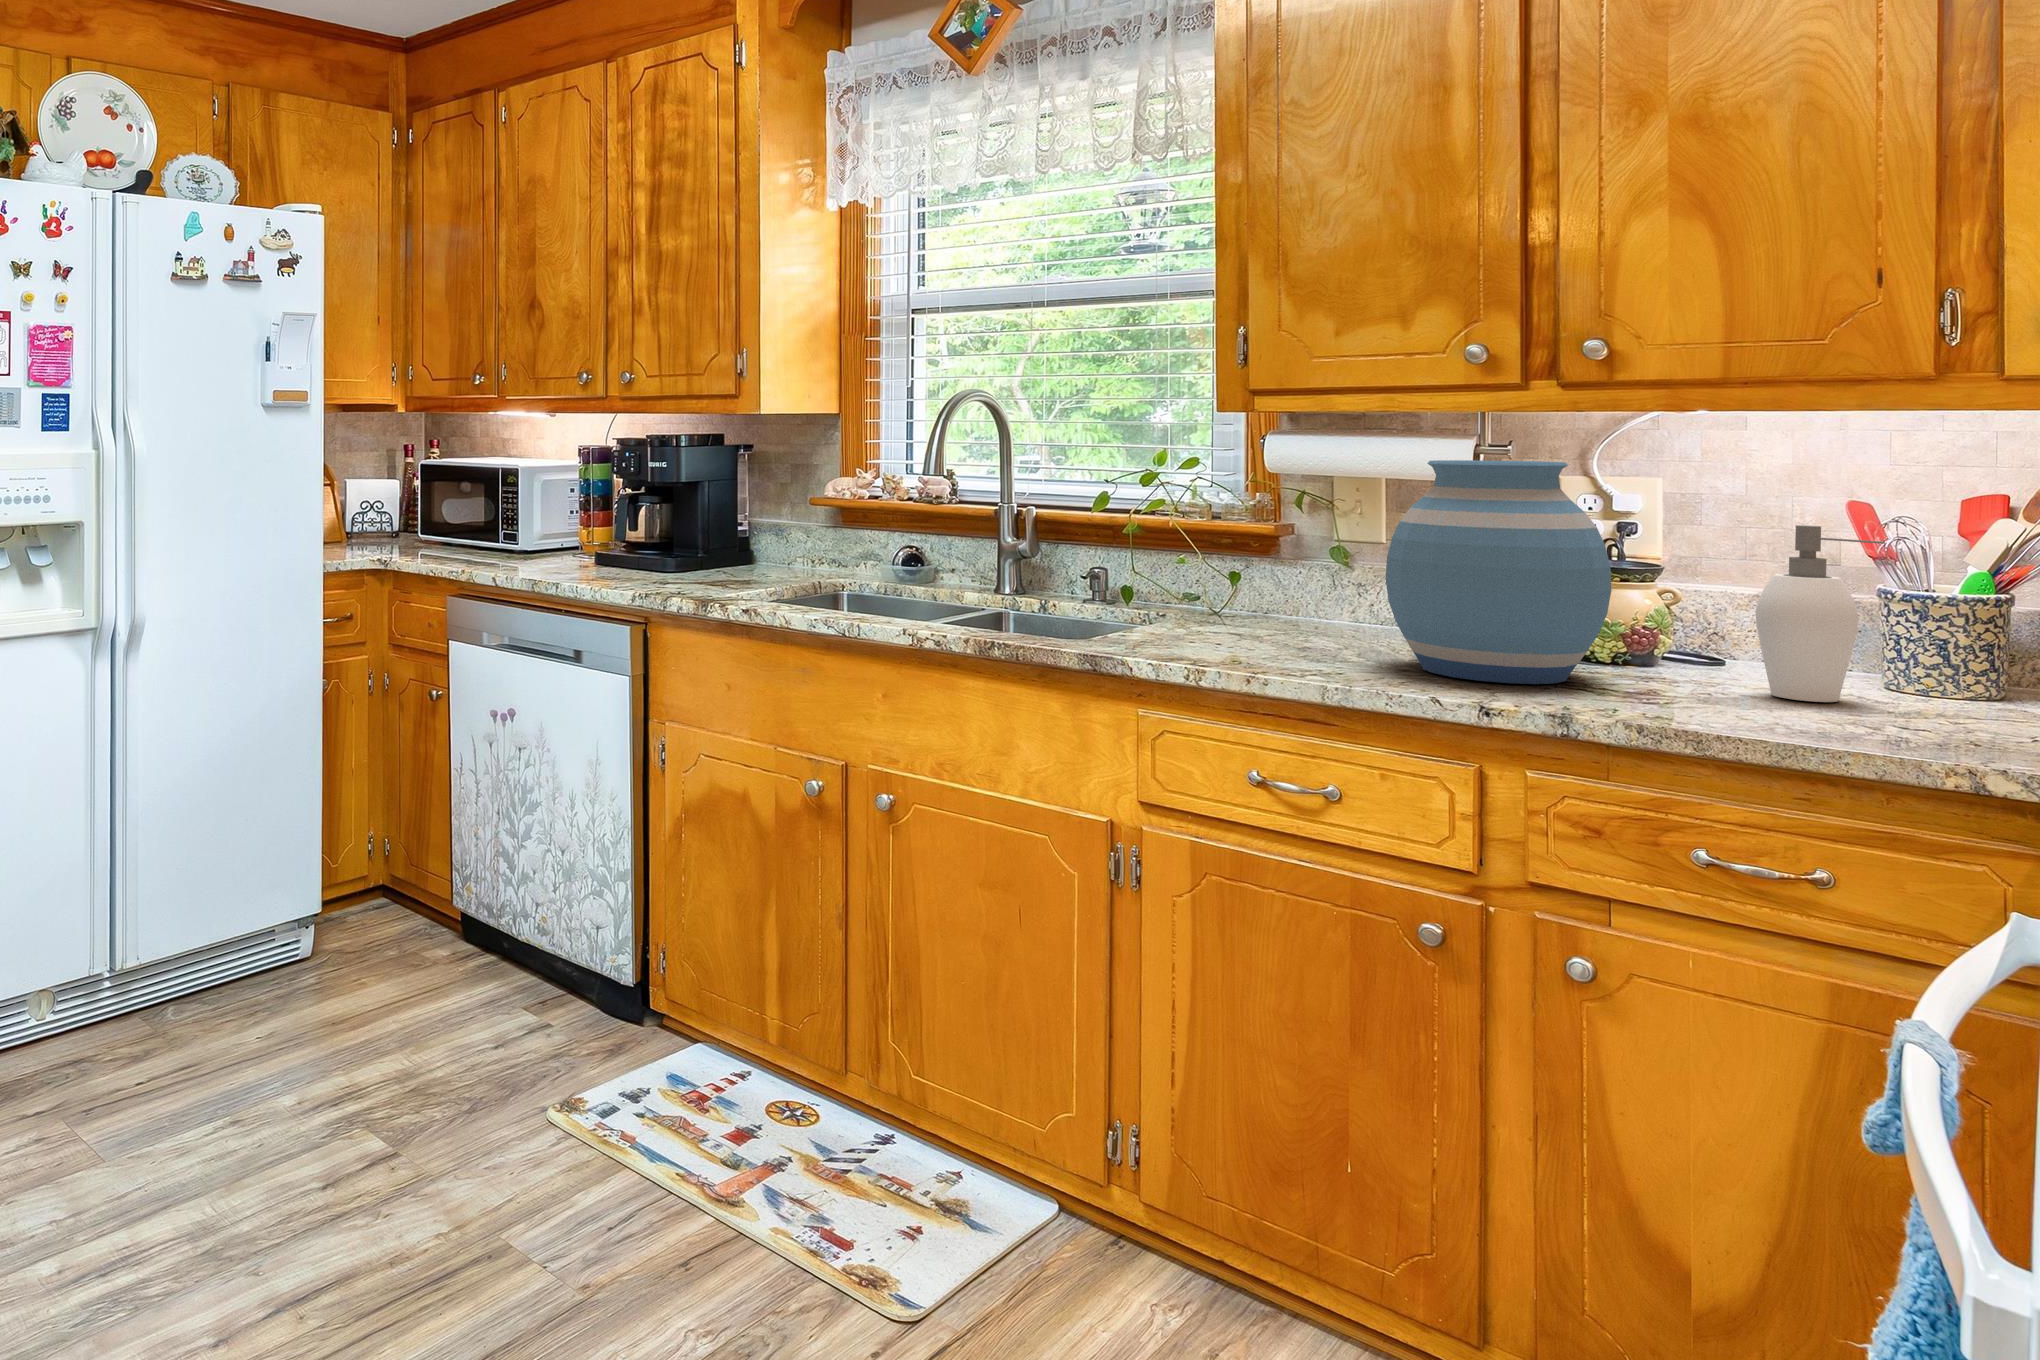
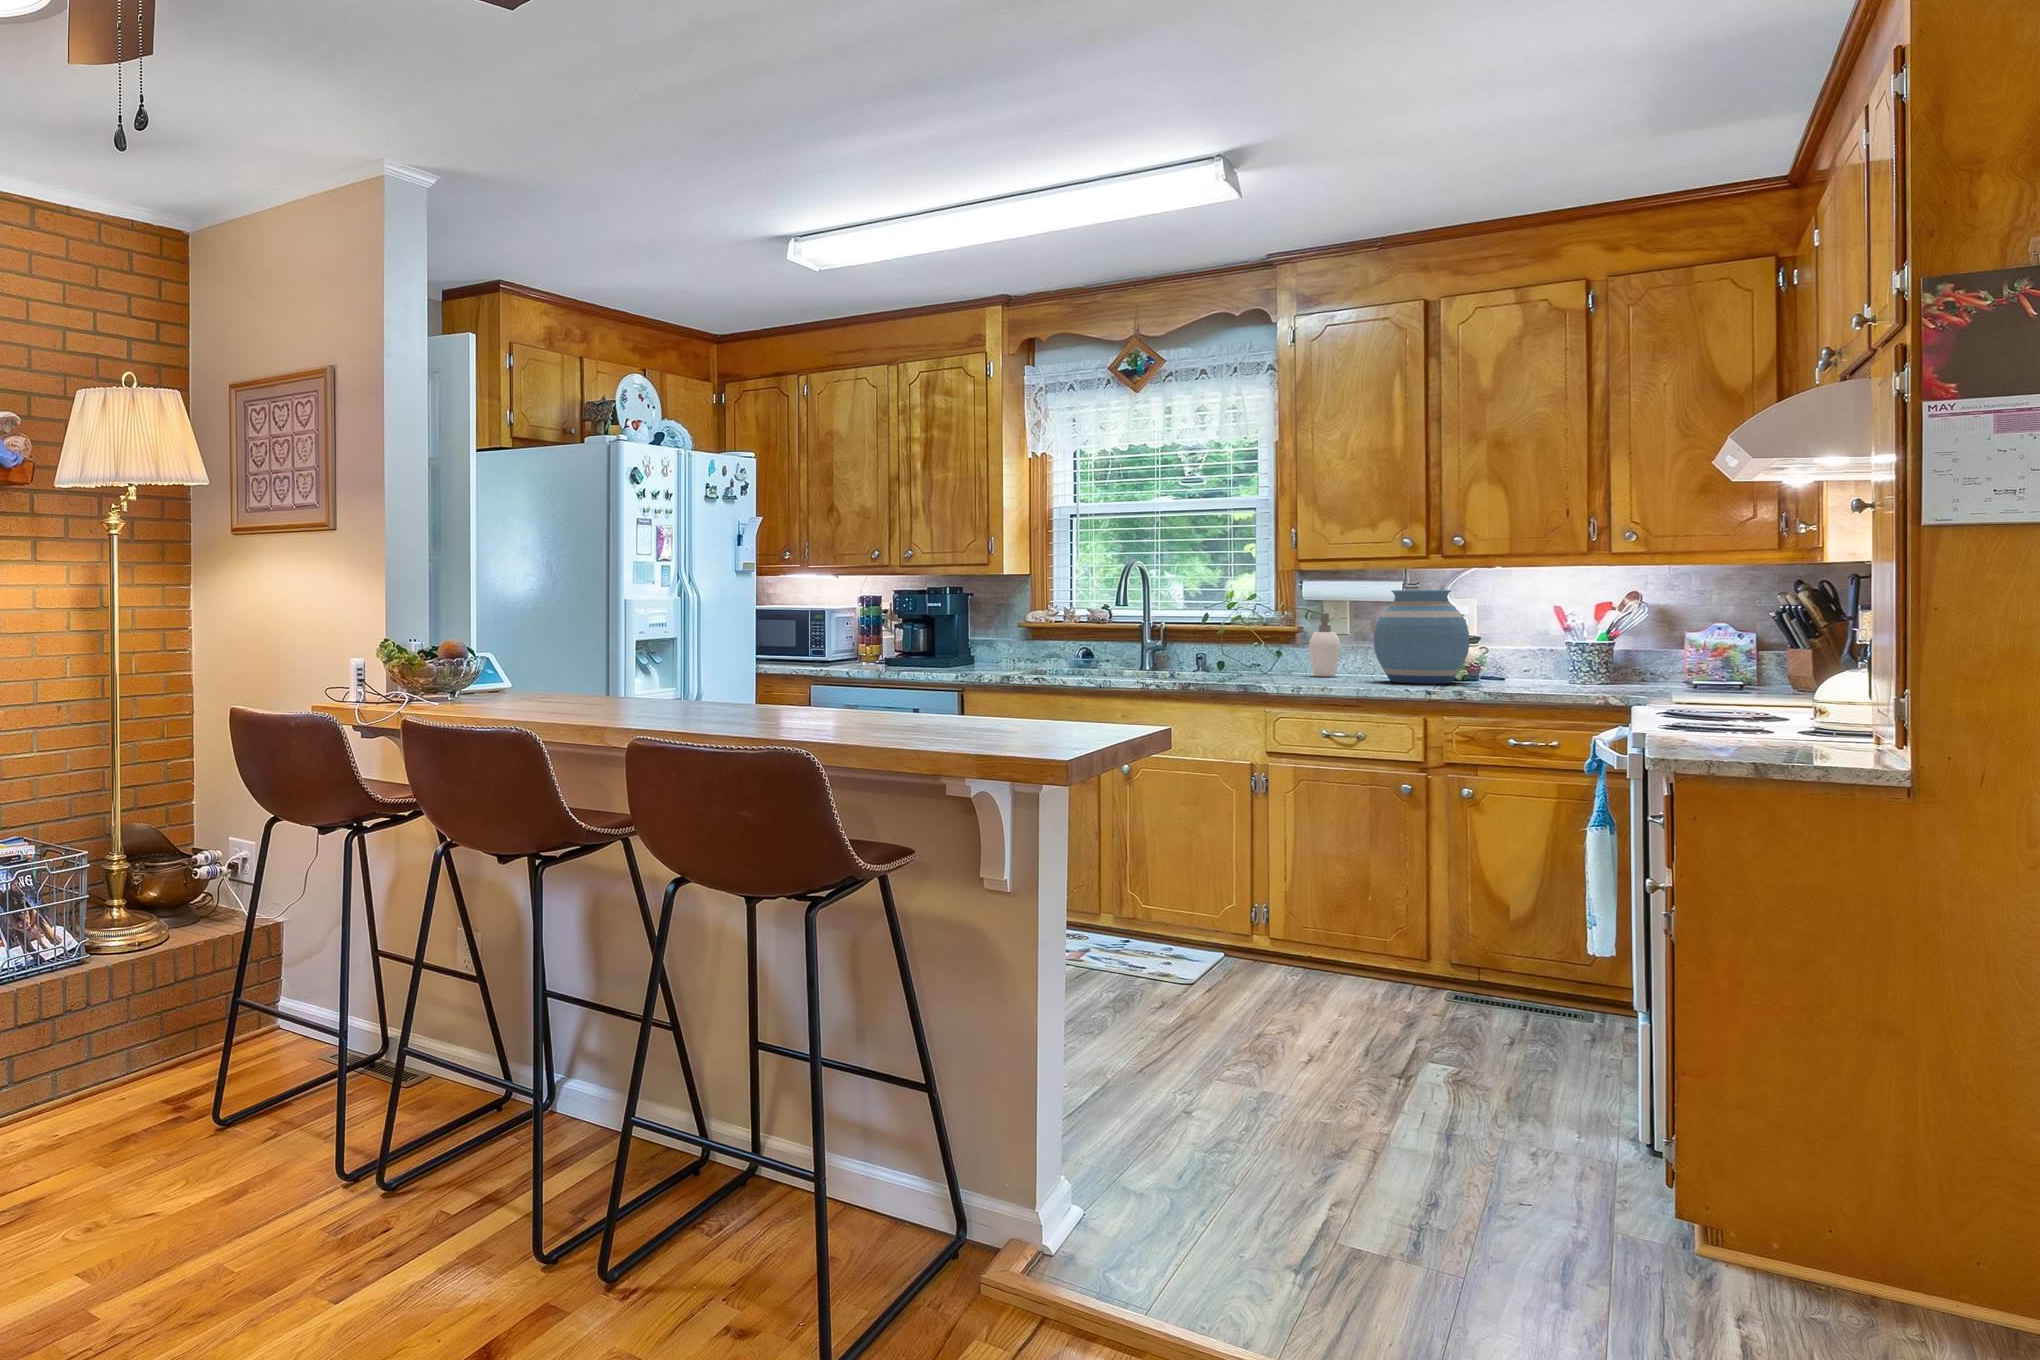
soap dispenser: present [1756,525,1885,702] -> present [1309,614,1347,677]

